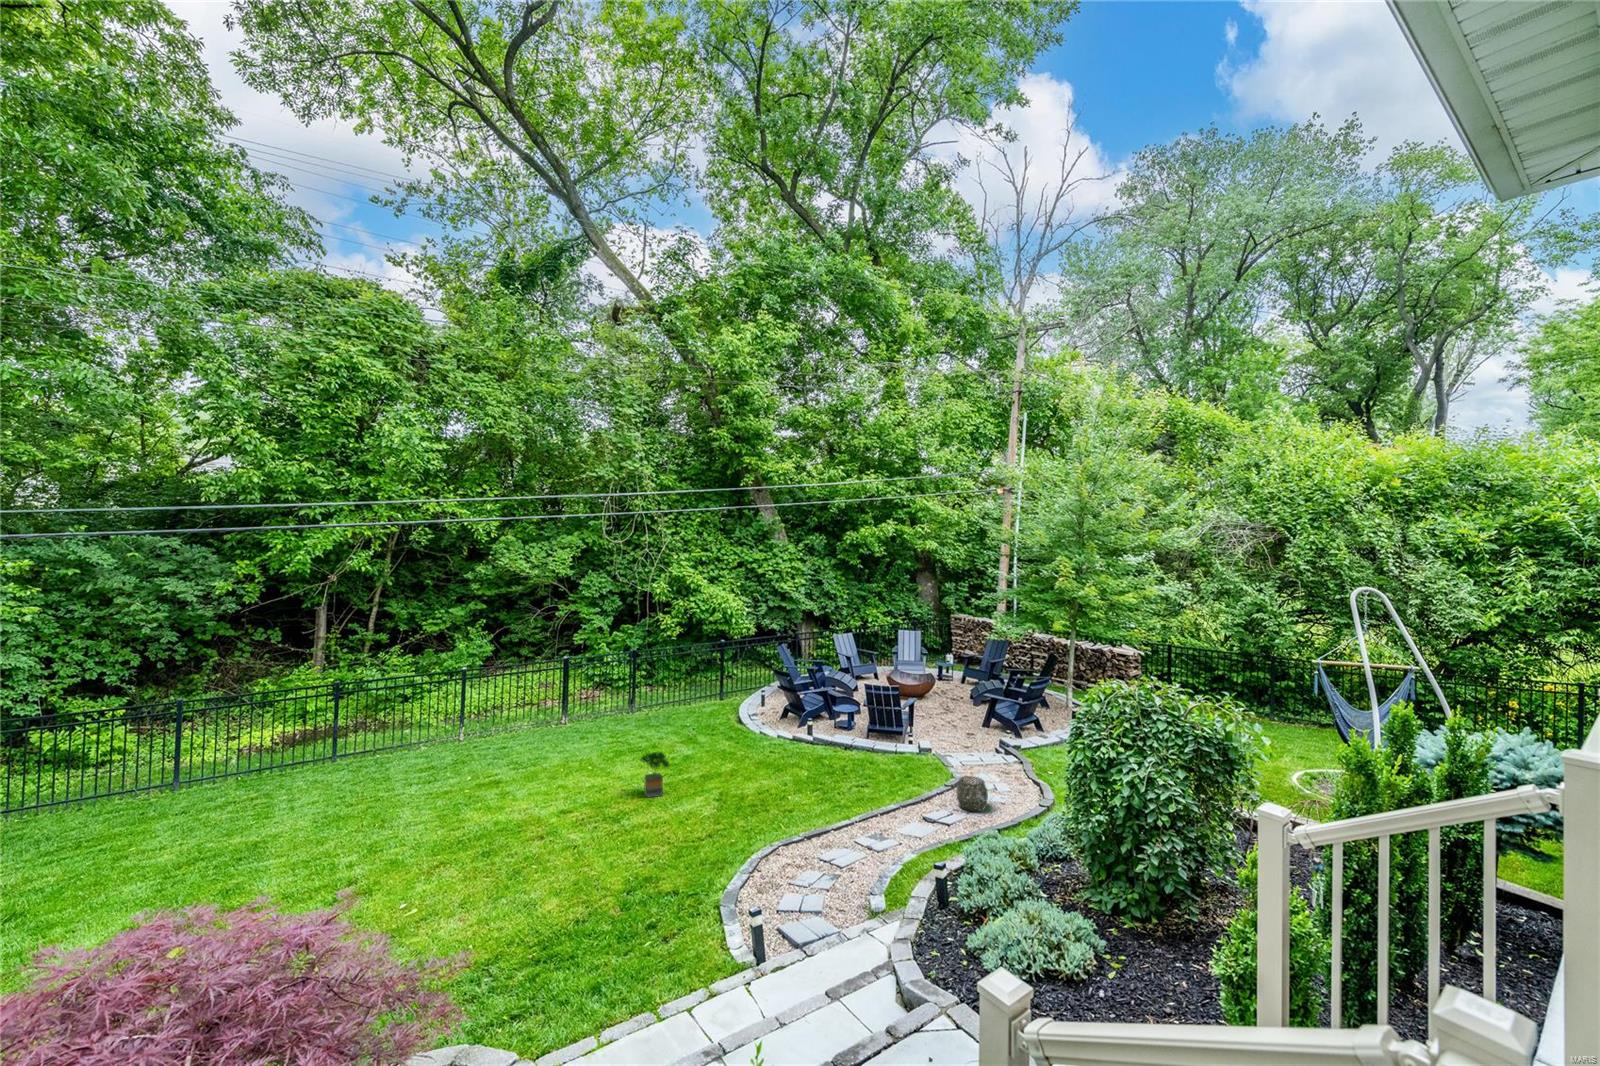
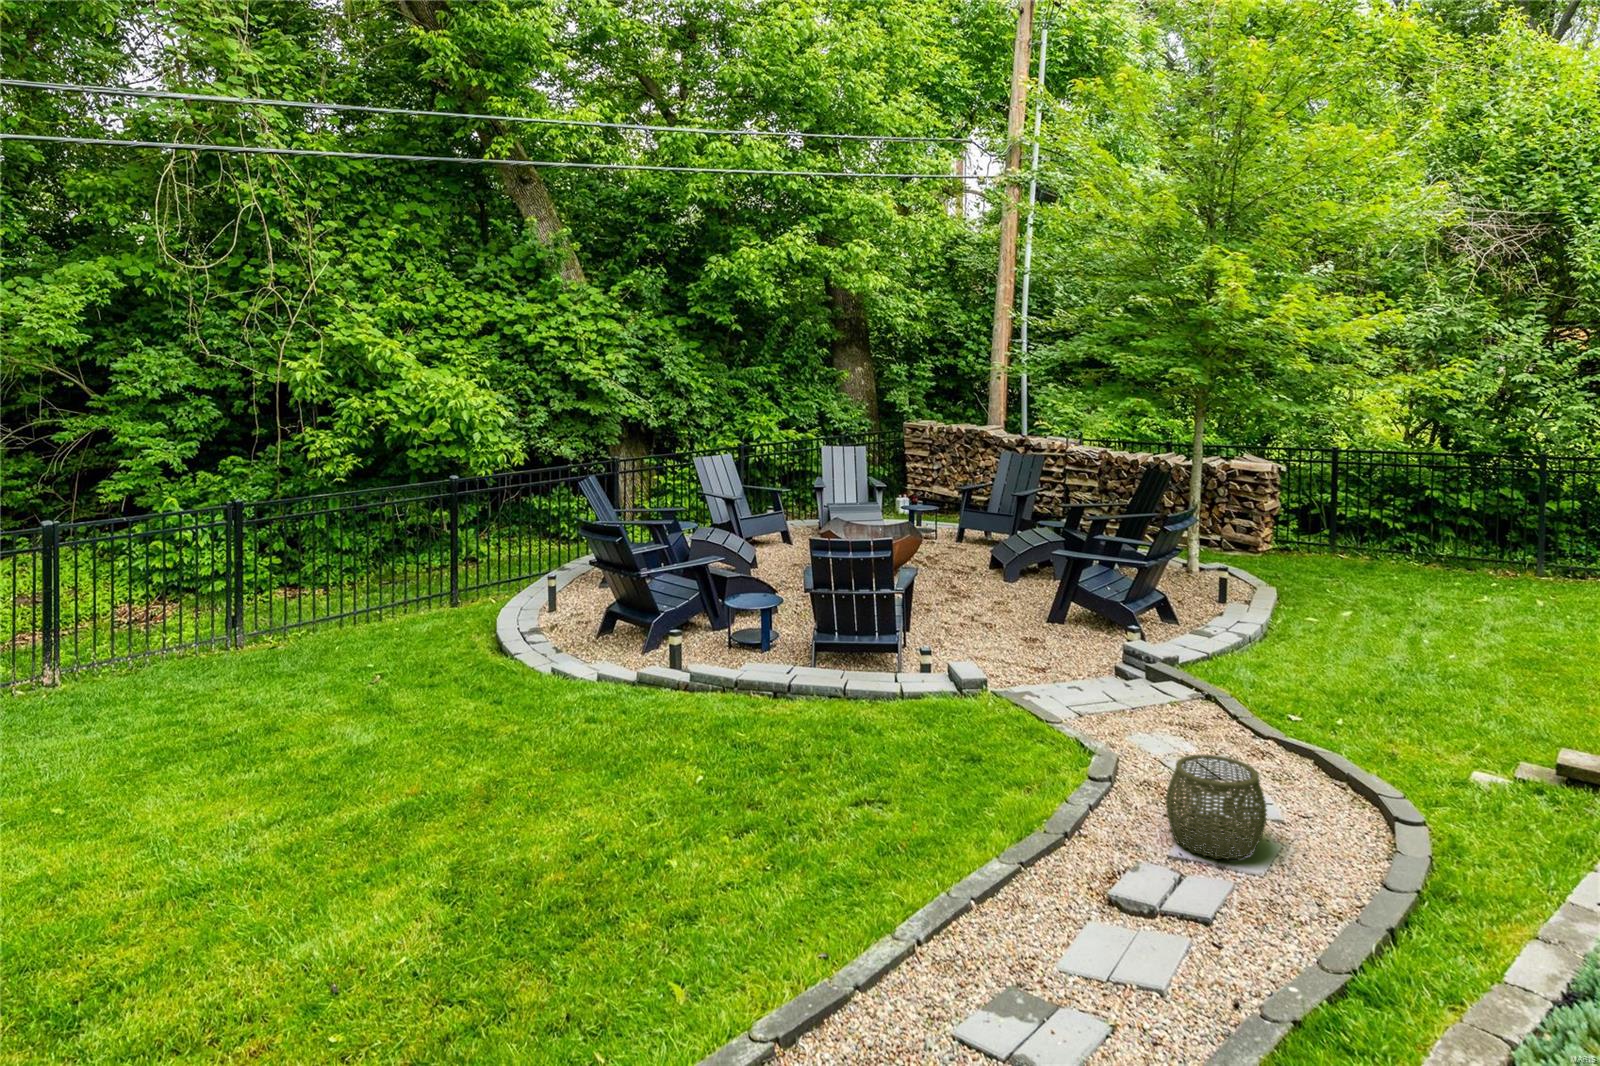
potted tree: present [642,751,669,798] -> none [92,776,221,948]

